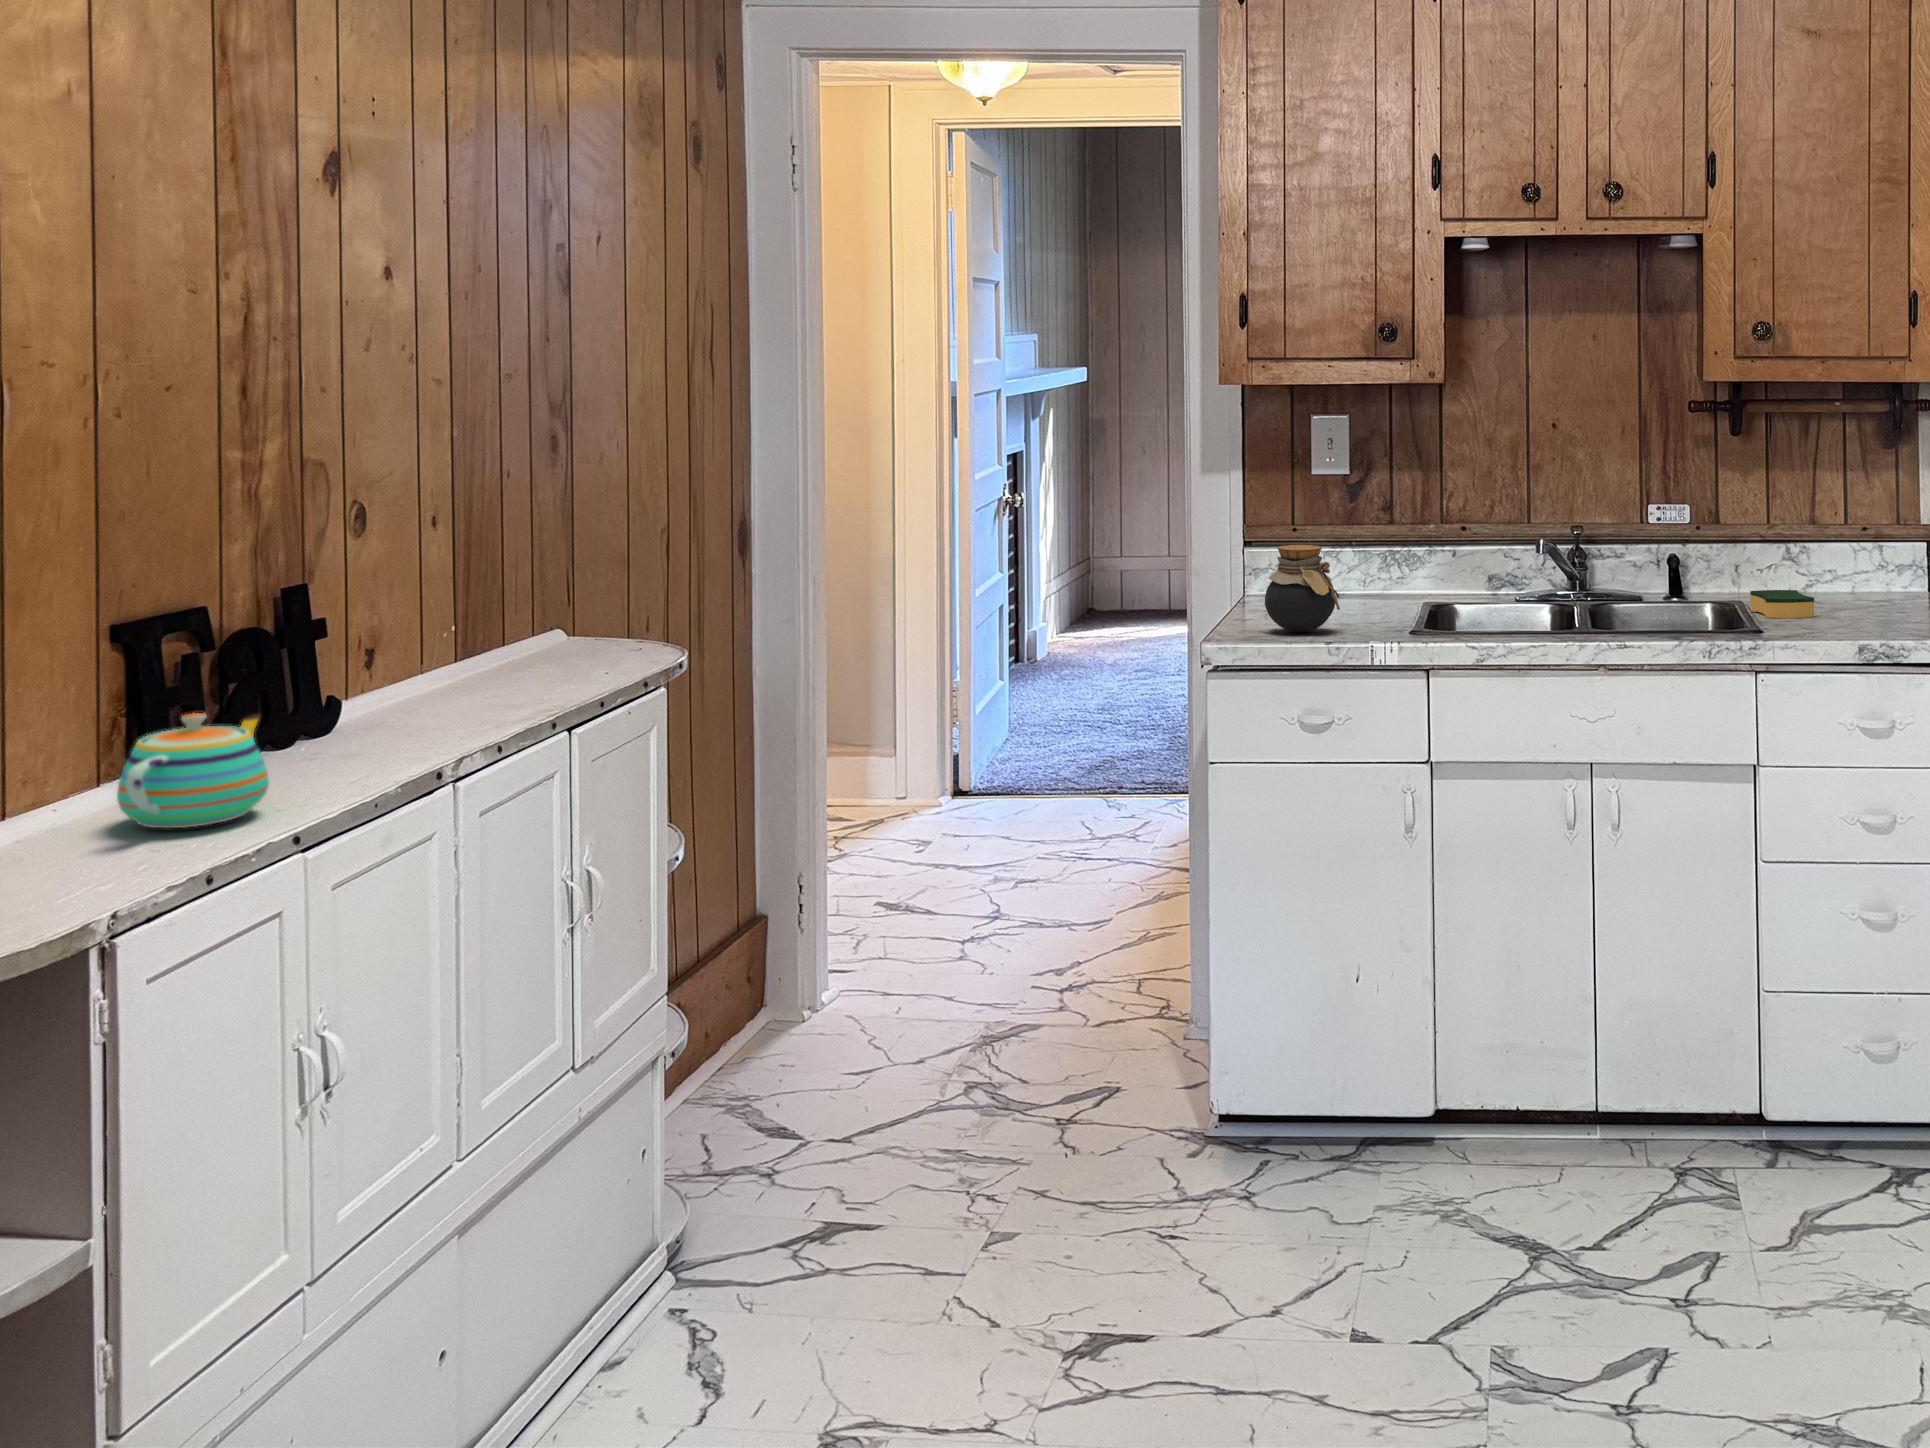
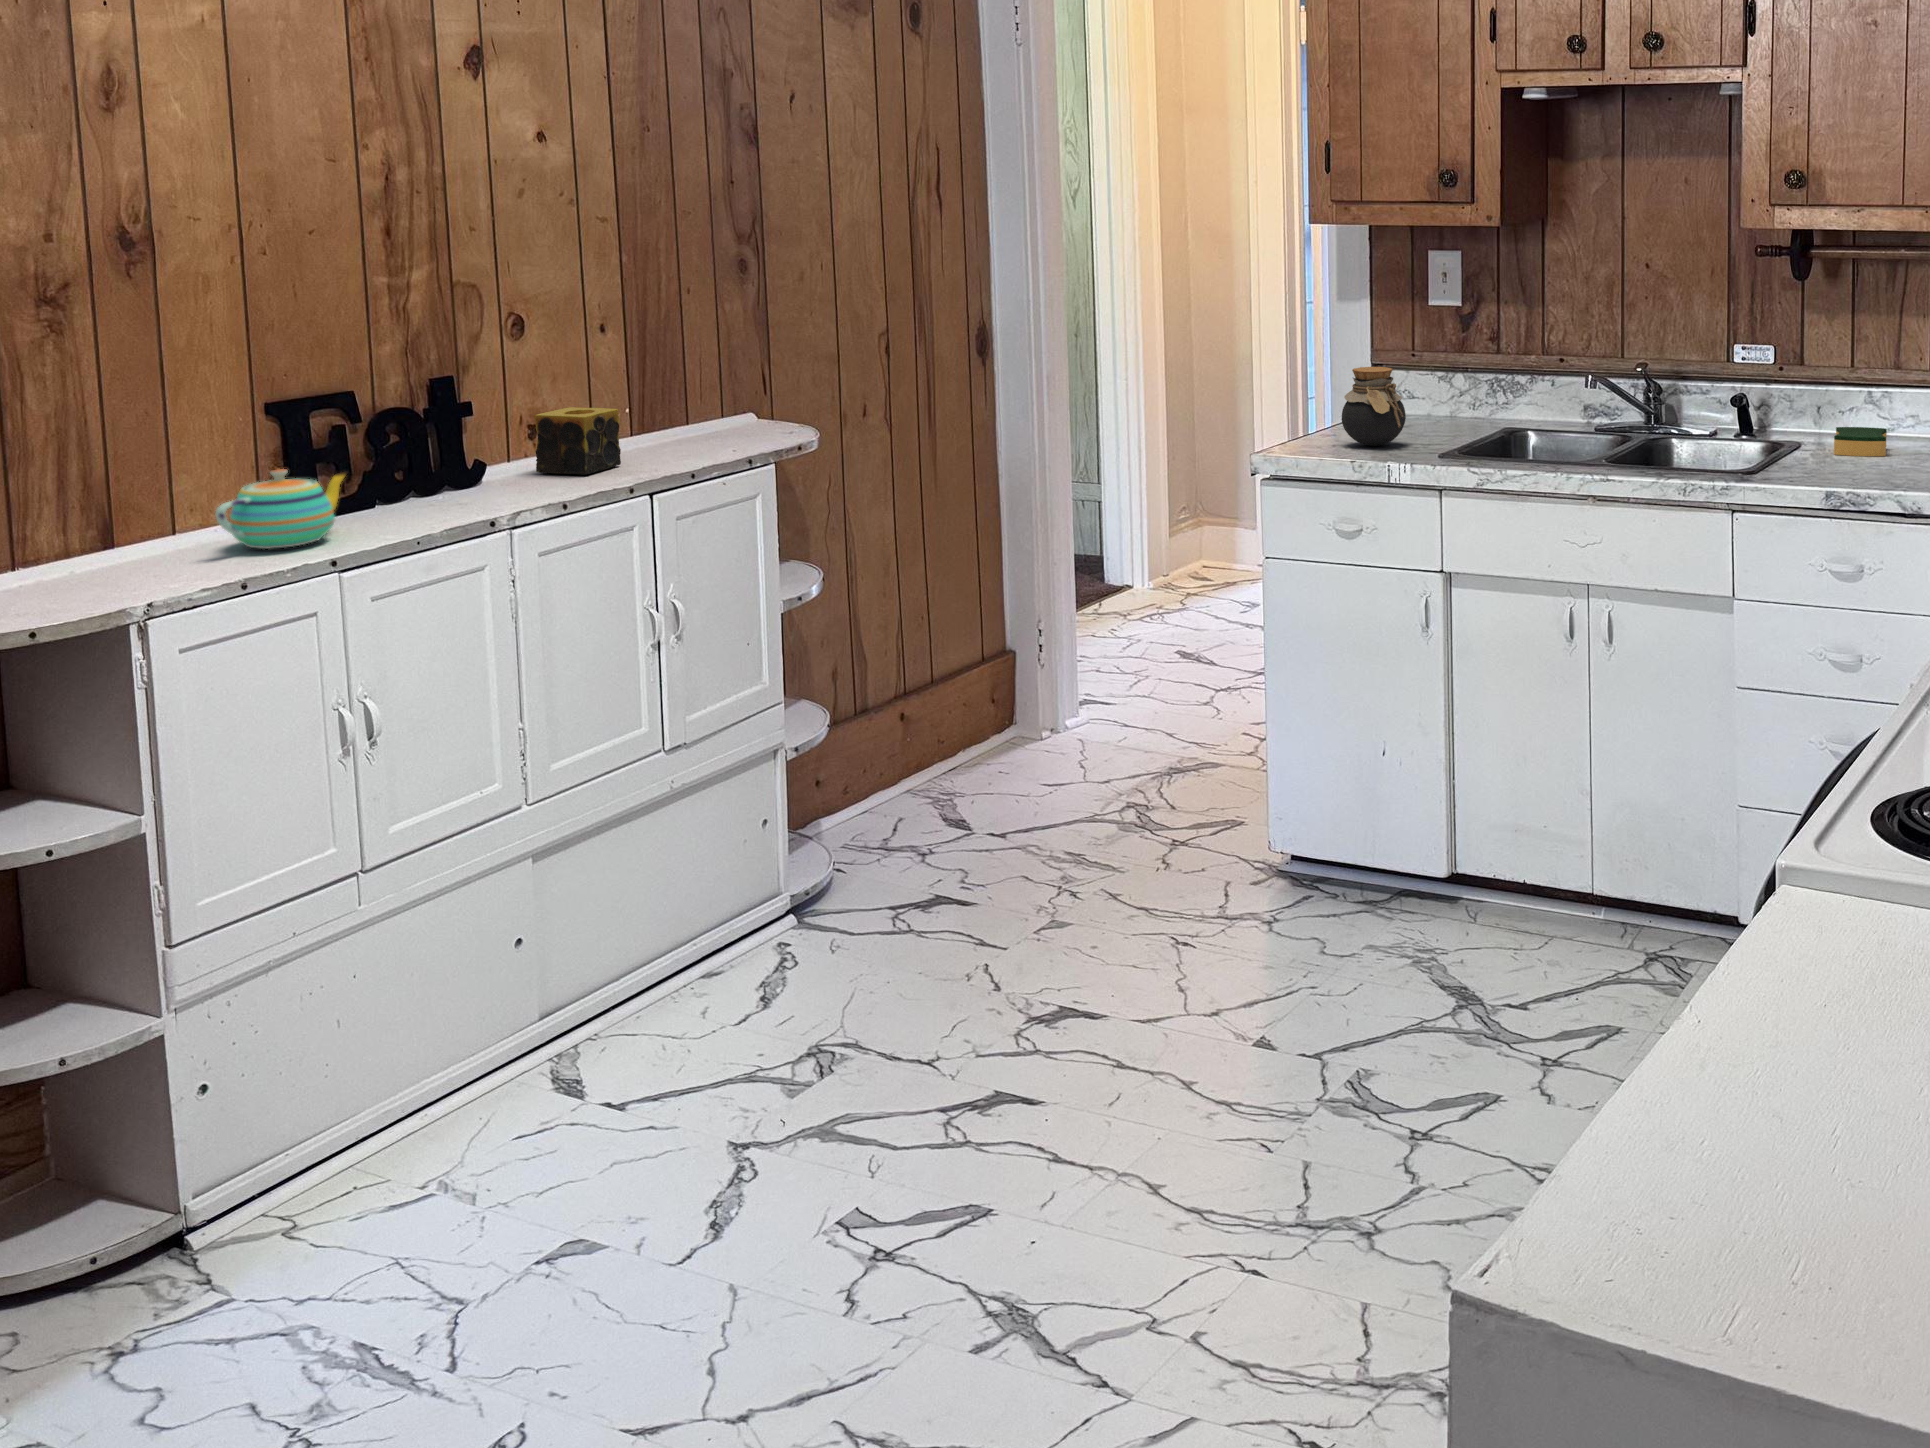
candle: none [403,621,507,709] -> present [535,407,621,475]

